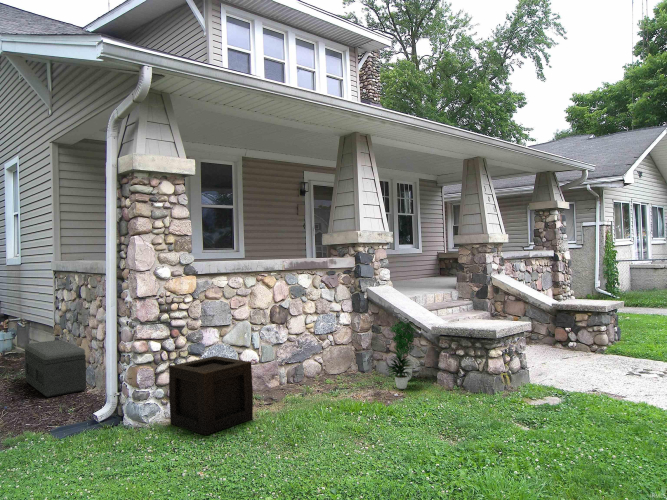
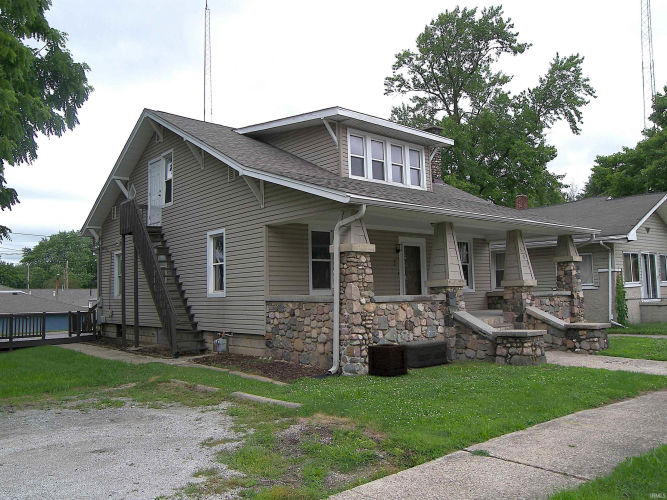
potted plant: present [386,319,416,389] -> none [468,327,484,365]
storage bench: present [25,340,86,397] -> present [401,340,448,368]

